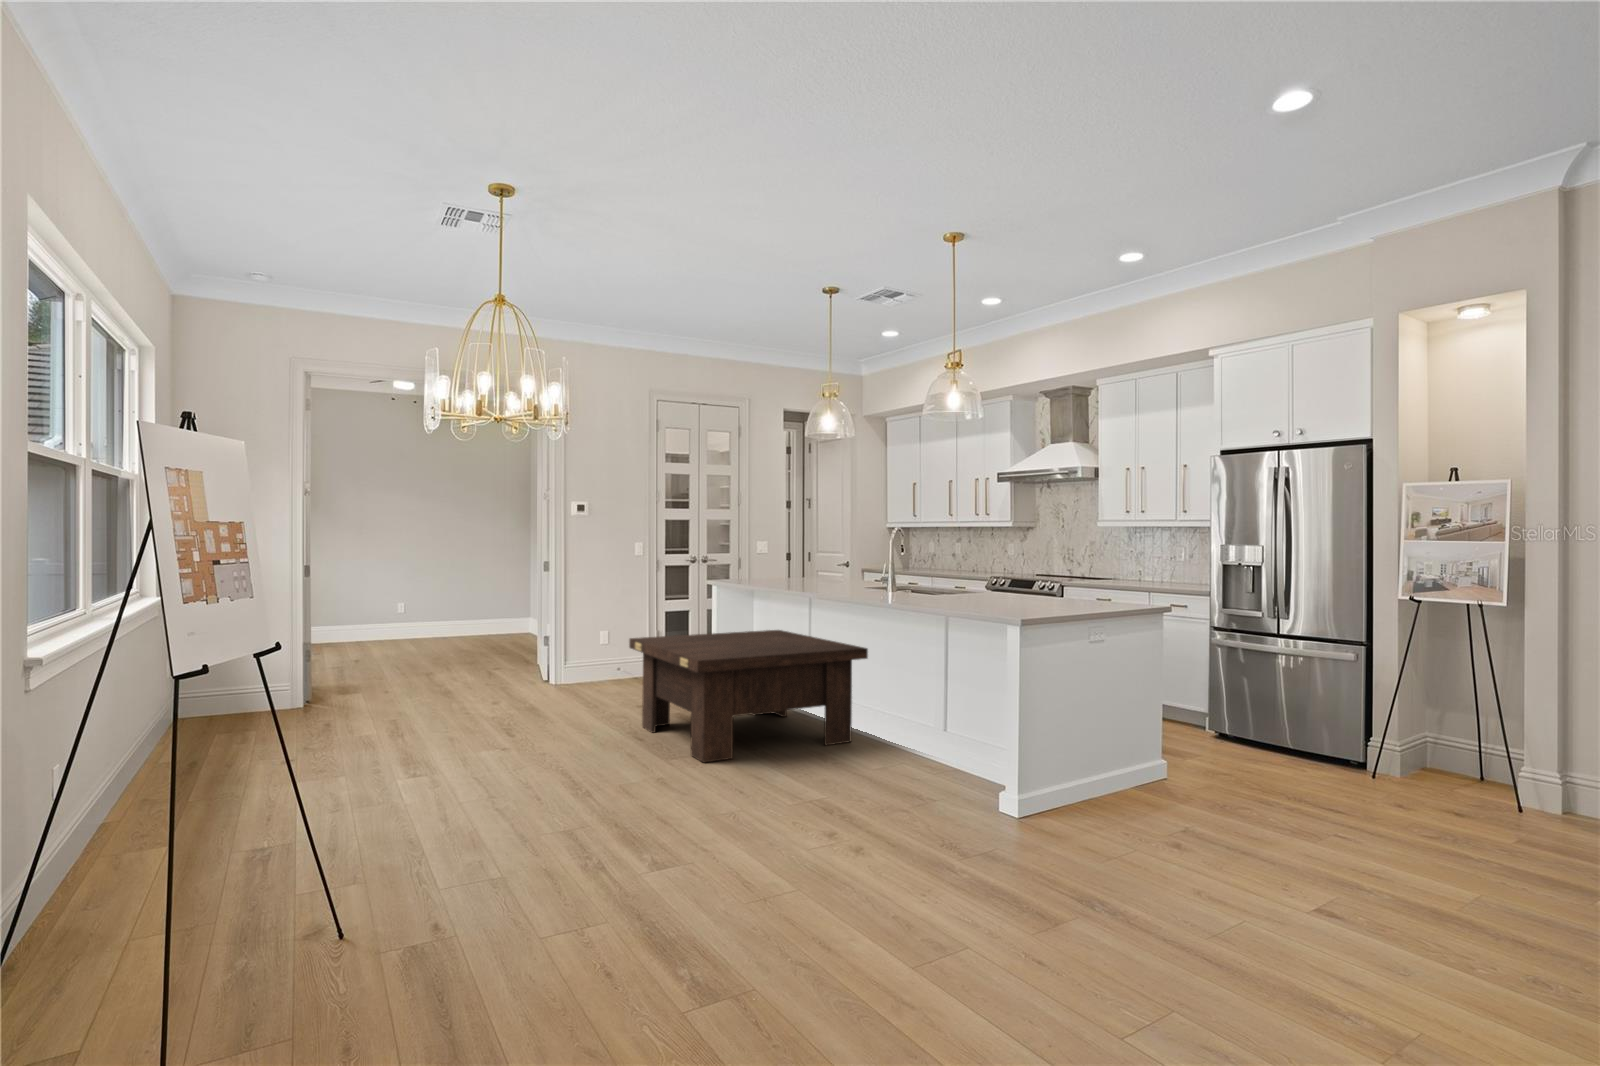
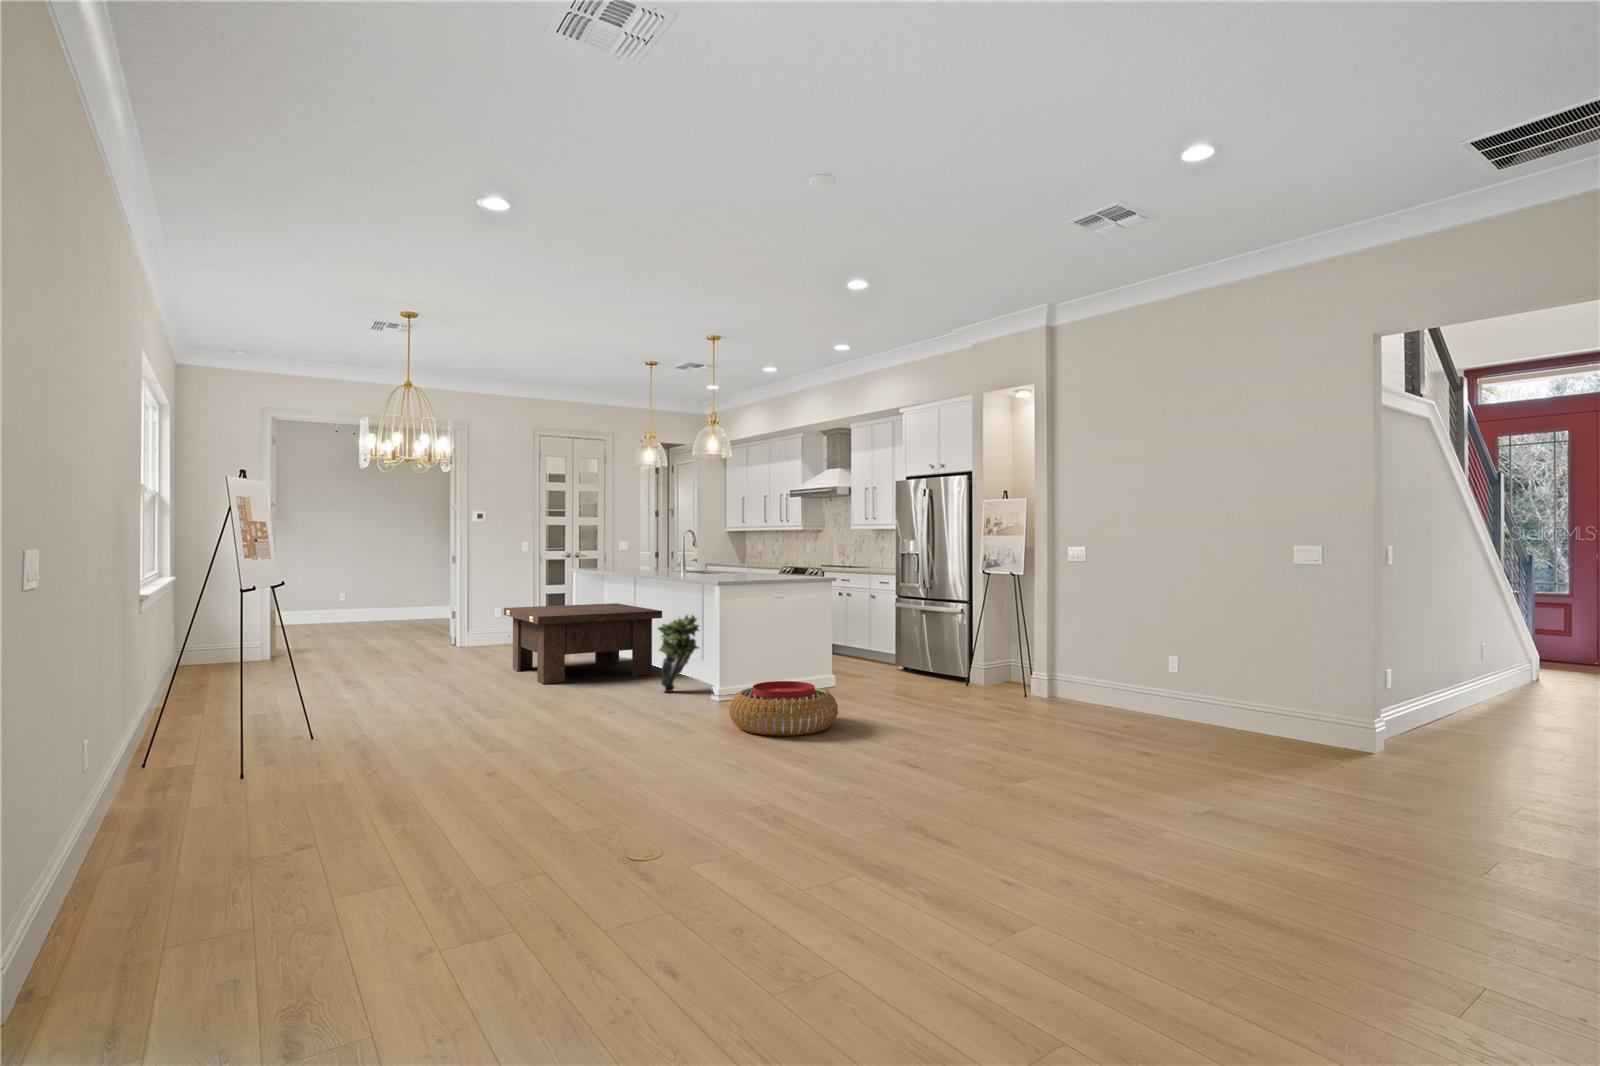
potted plant: none [887,661,955,788] -> present [658,615,699,692]
pouf: none [1096,803,1321,933] -> present [729,681,838,736]

